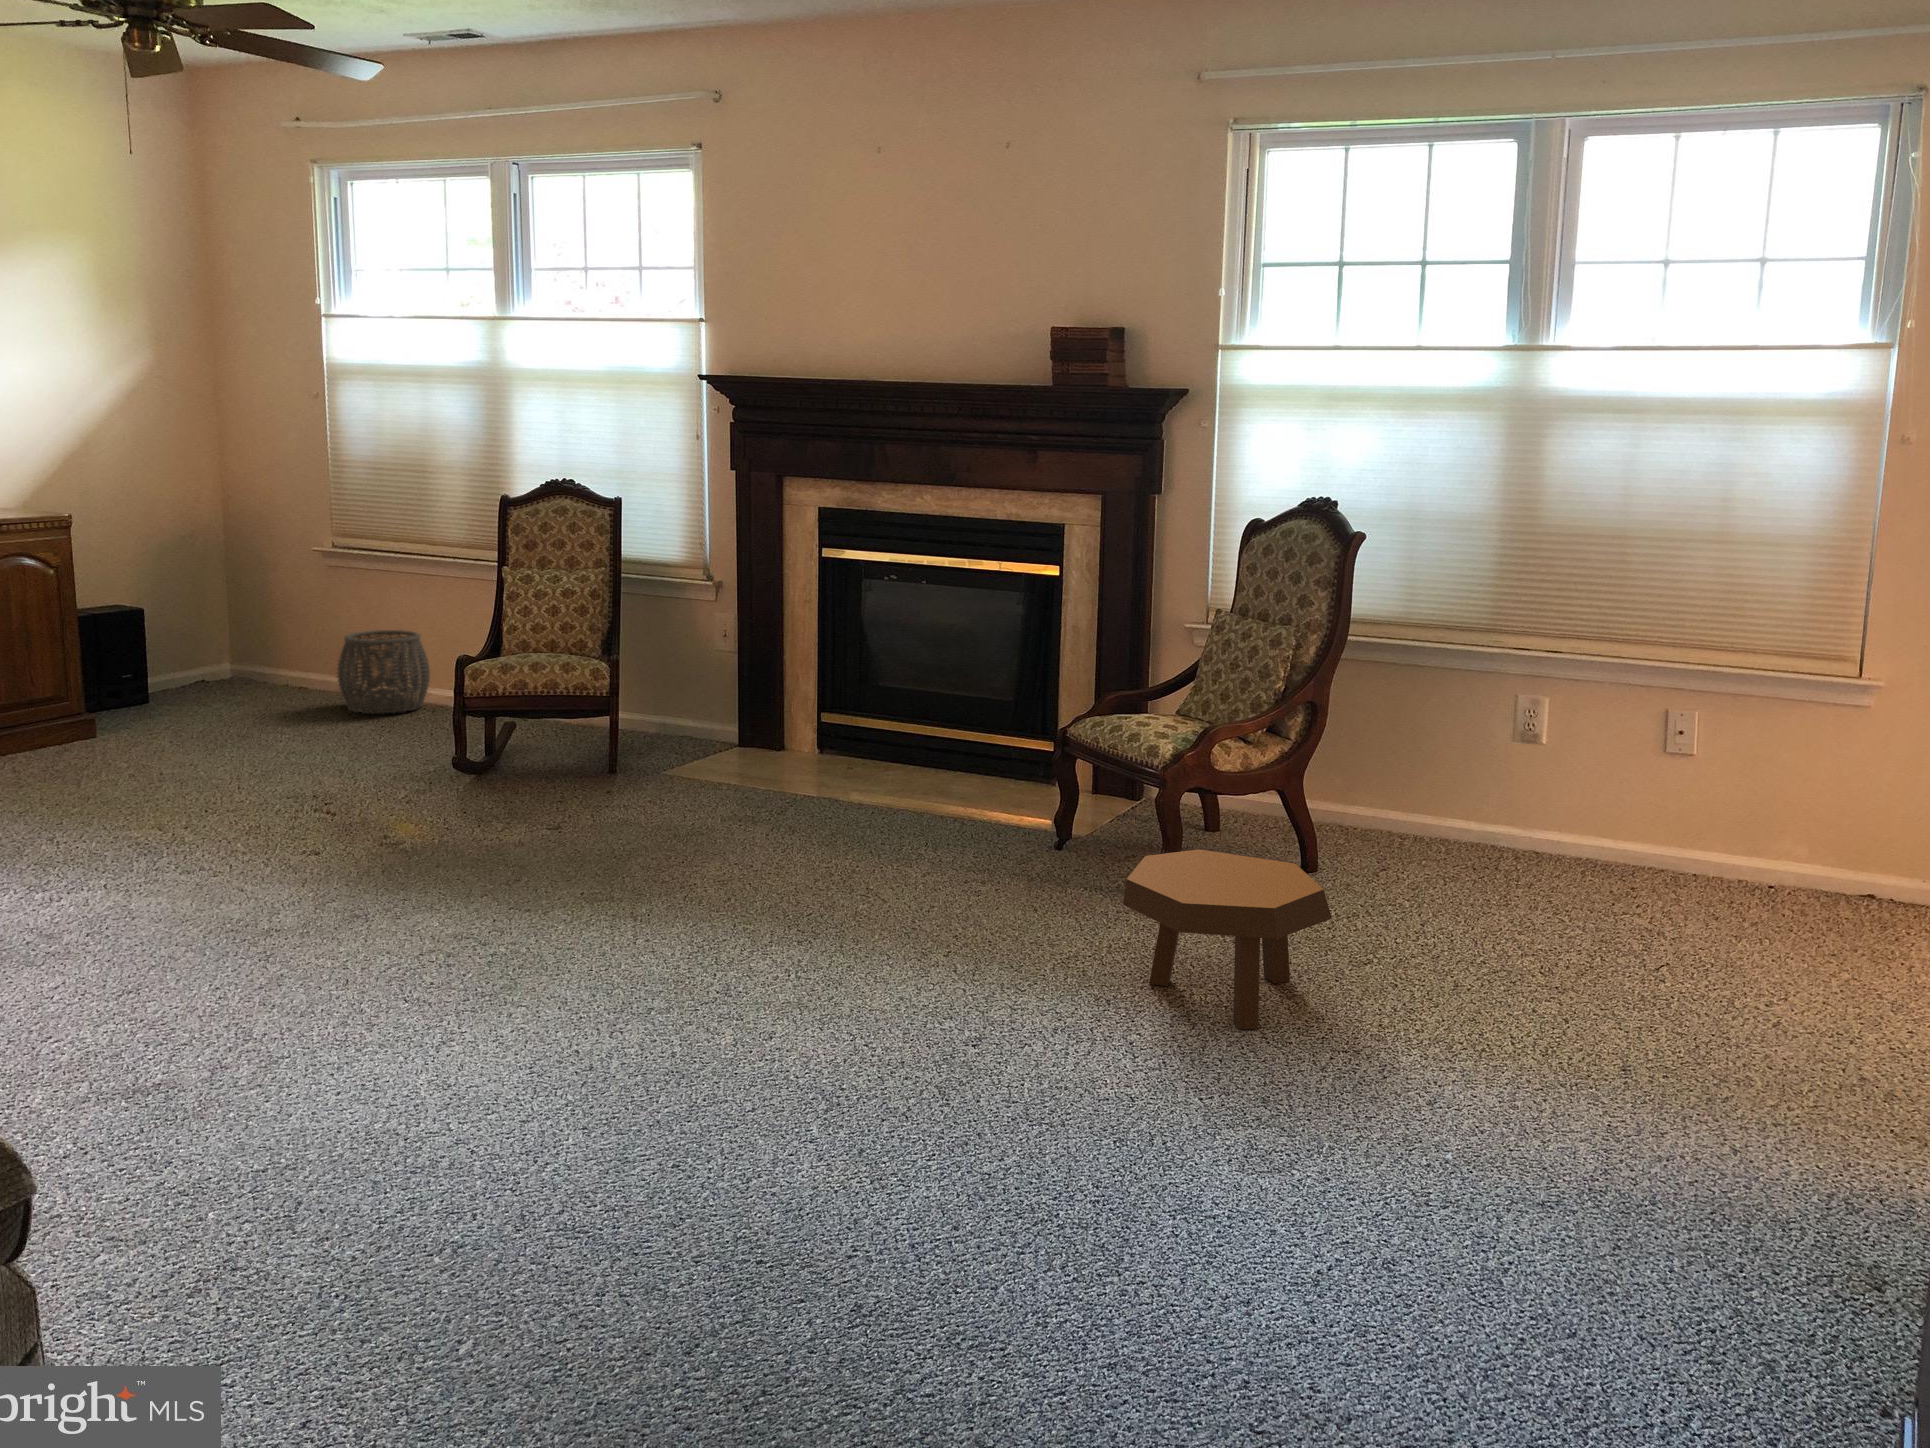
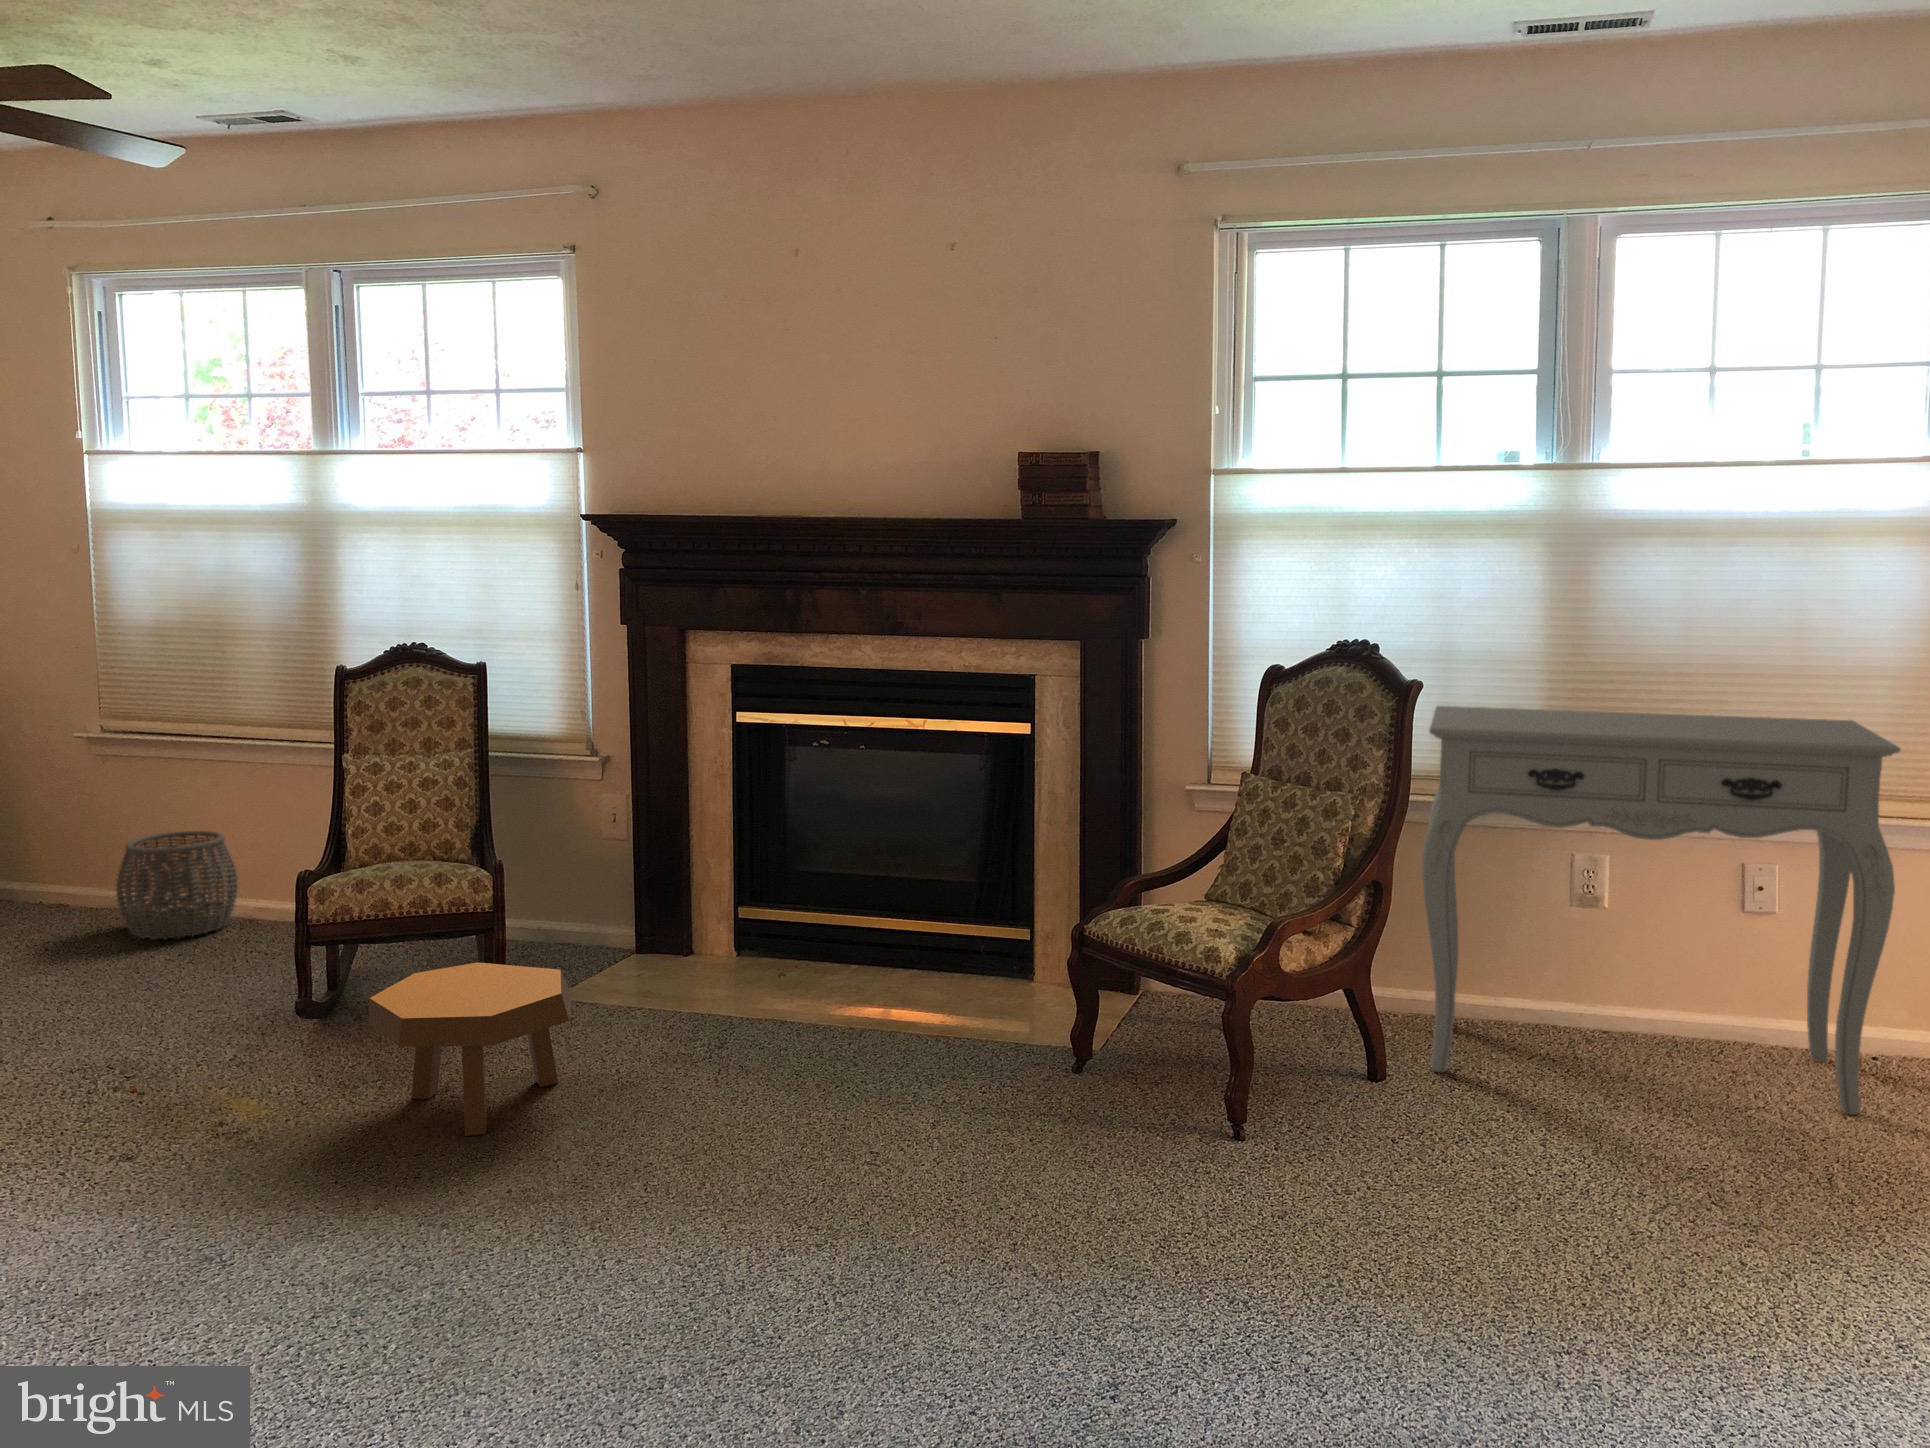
console table: none [1352,561,1765,925] -> present [1422,706,1901,1115]
footstool: present [1123,849,1332,1029] -> present [369,963,572,1136]

